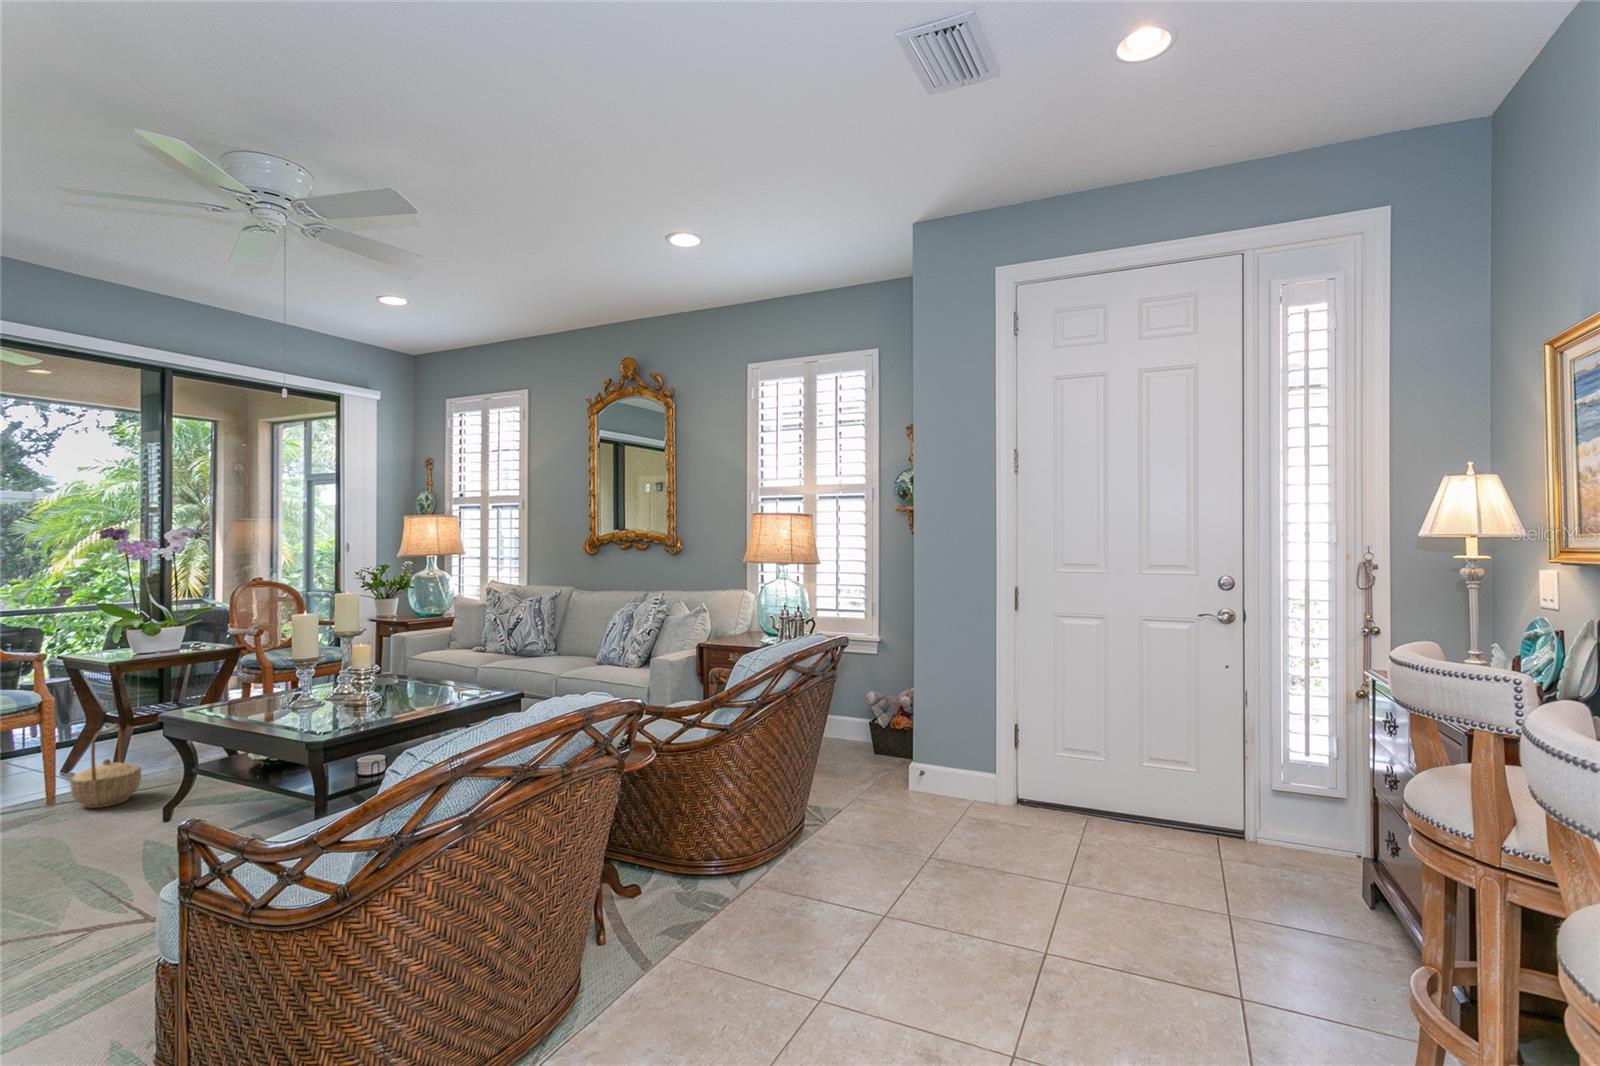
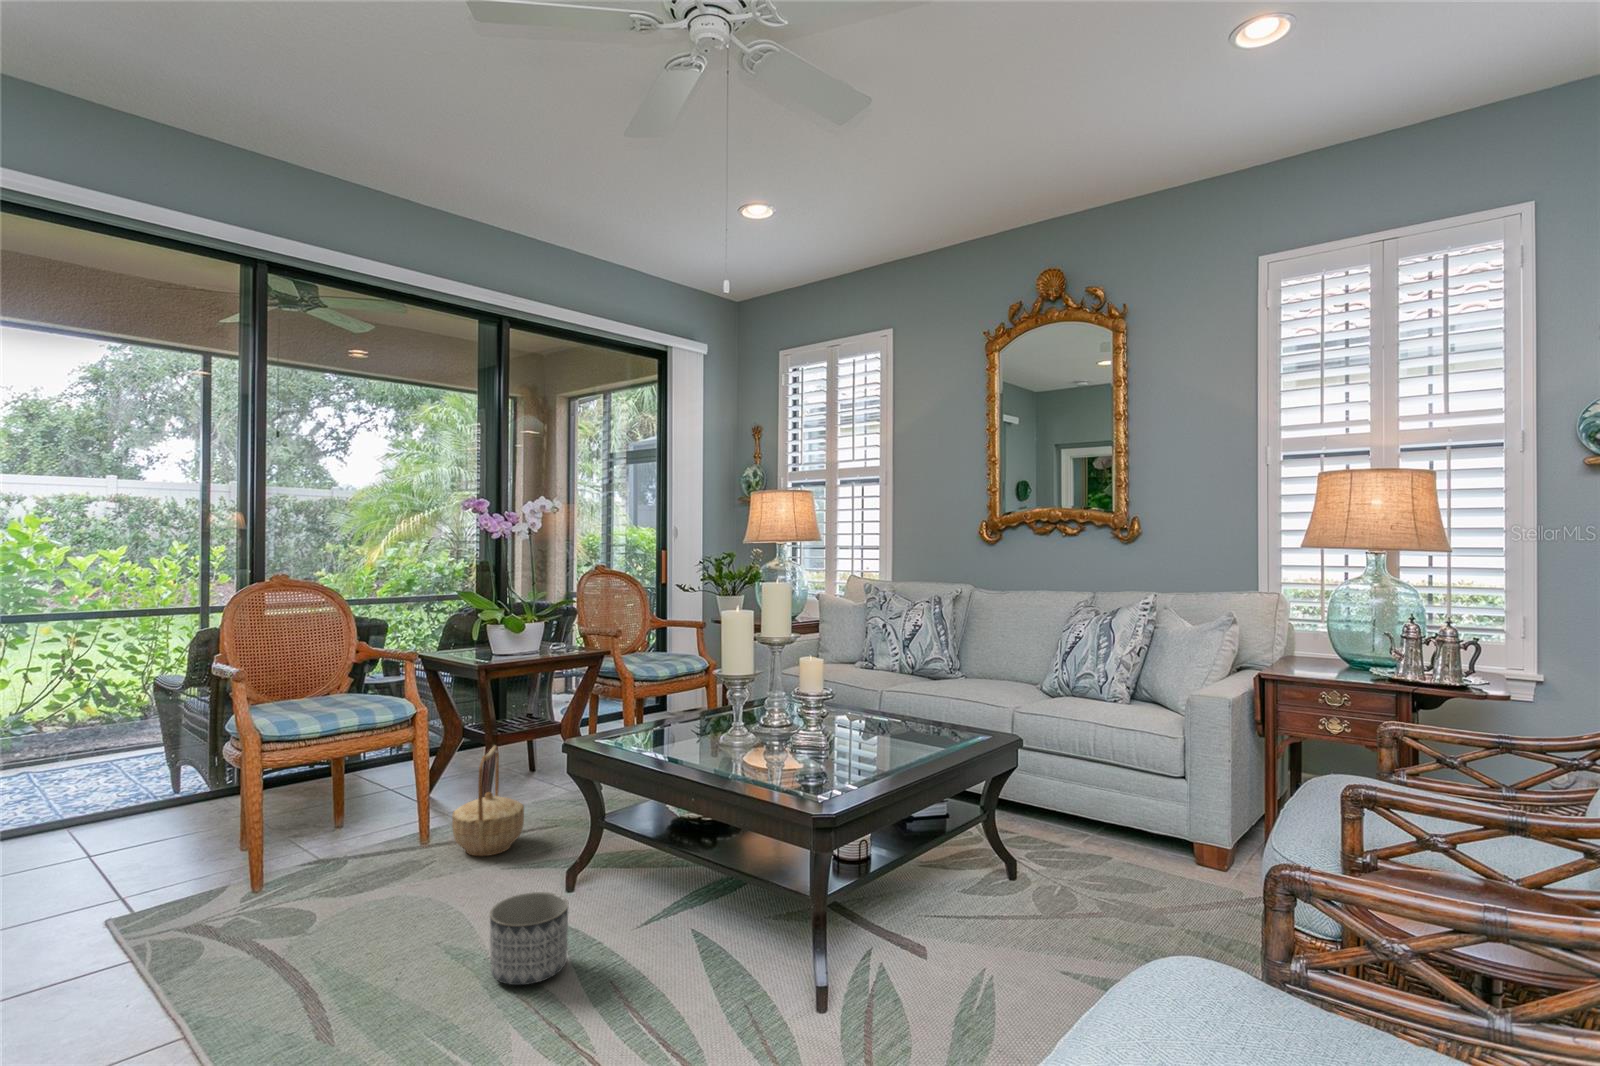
planter: none [63,816,134,877] -> present [490,892,569,985]

